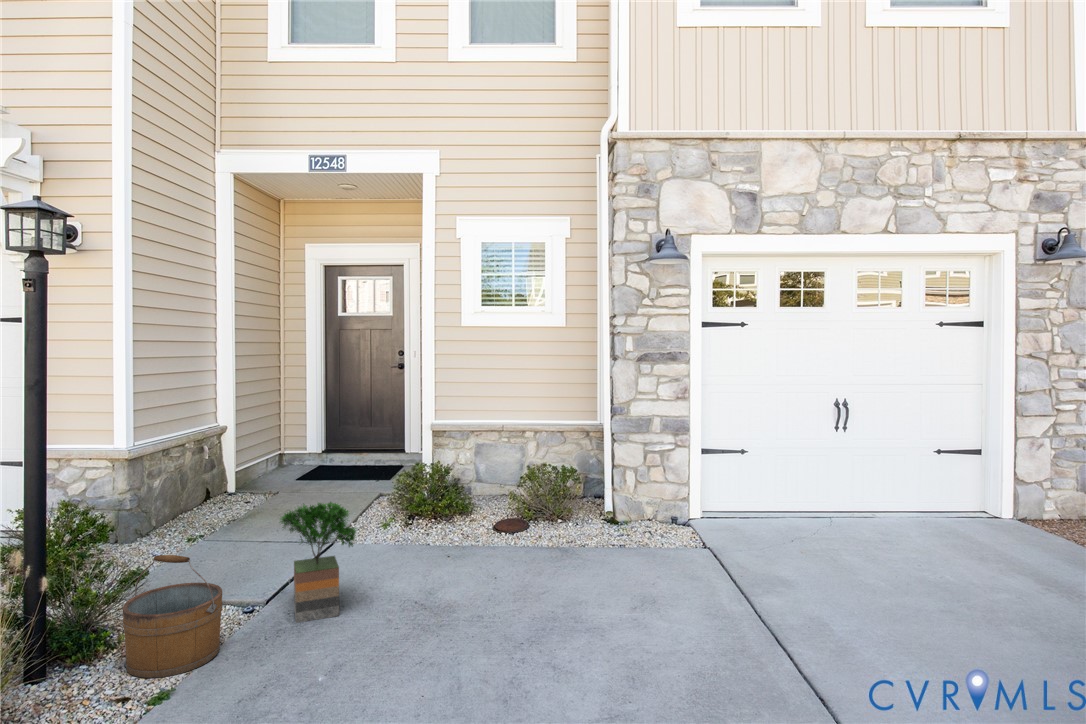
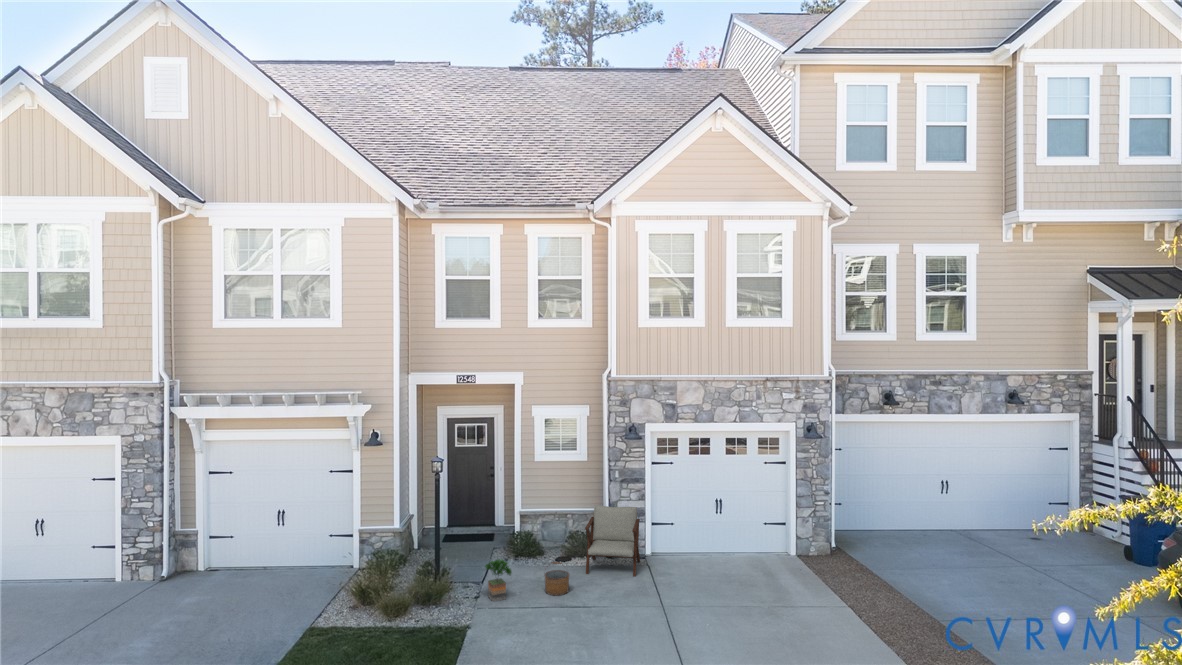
lounge chair: none [563,406,687,560] -> present [585,506,640,577]
bucket: present [123,555,222,678] -> present [544,562,570,596]

